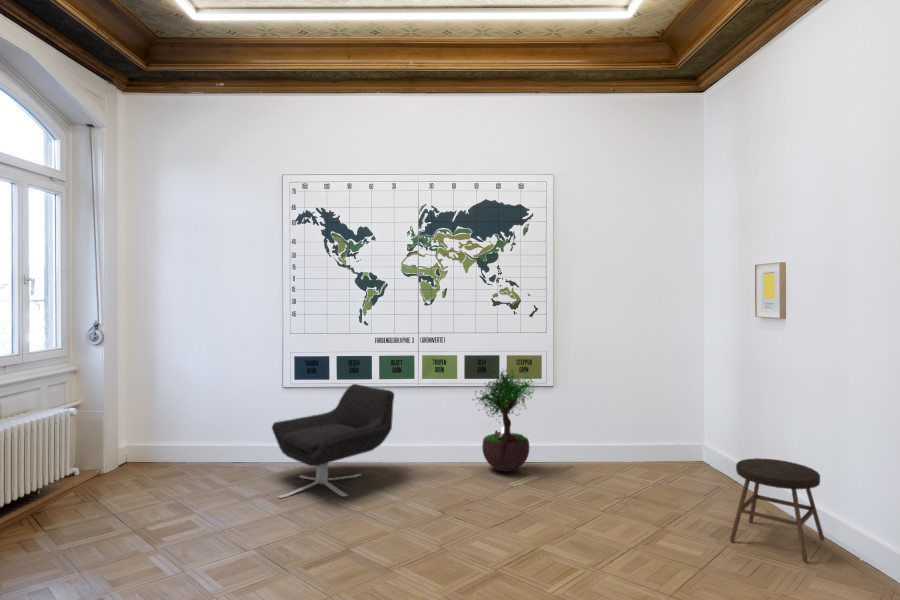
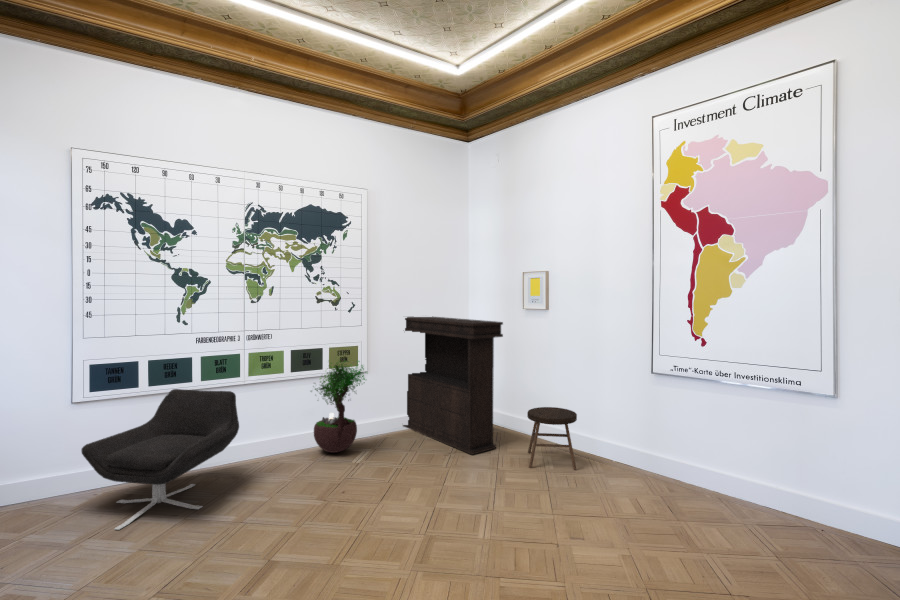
console table: none [601,323,712,507] -> present [403,316,503,455]

